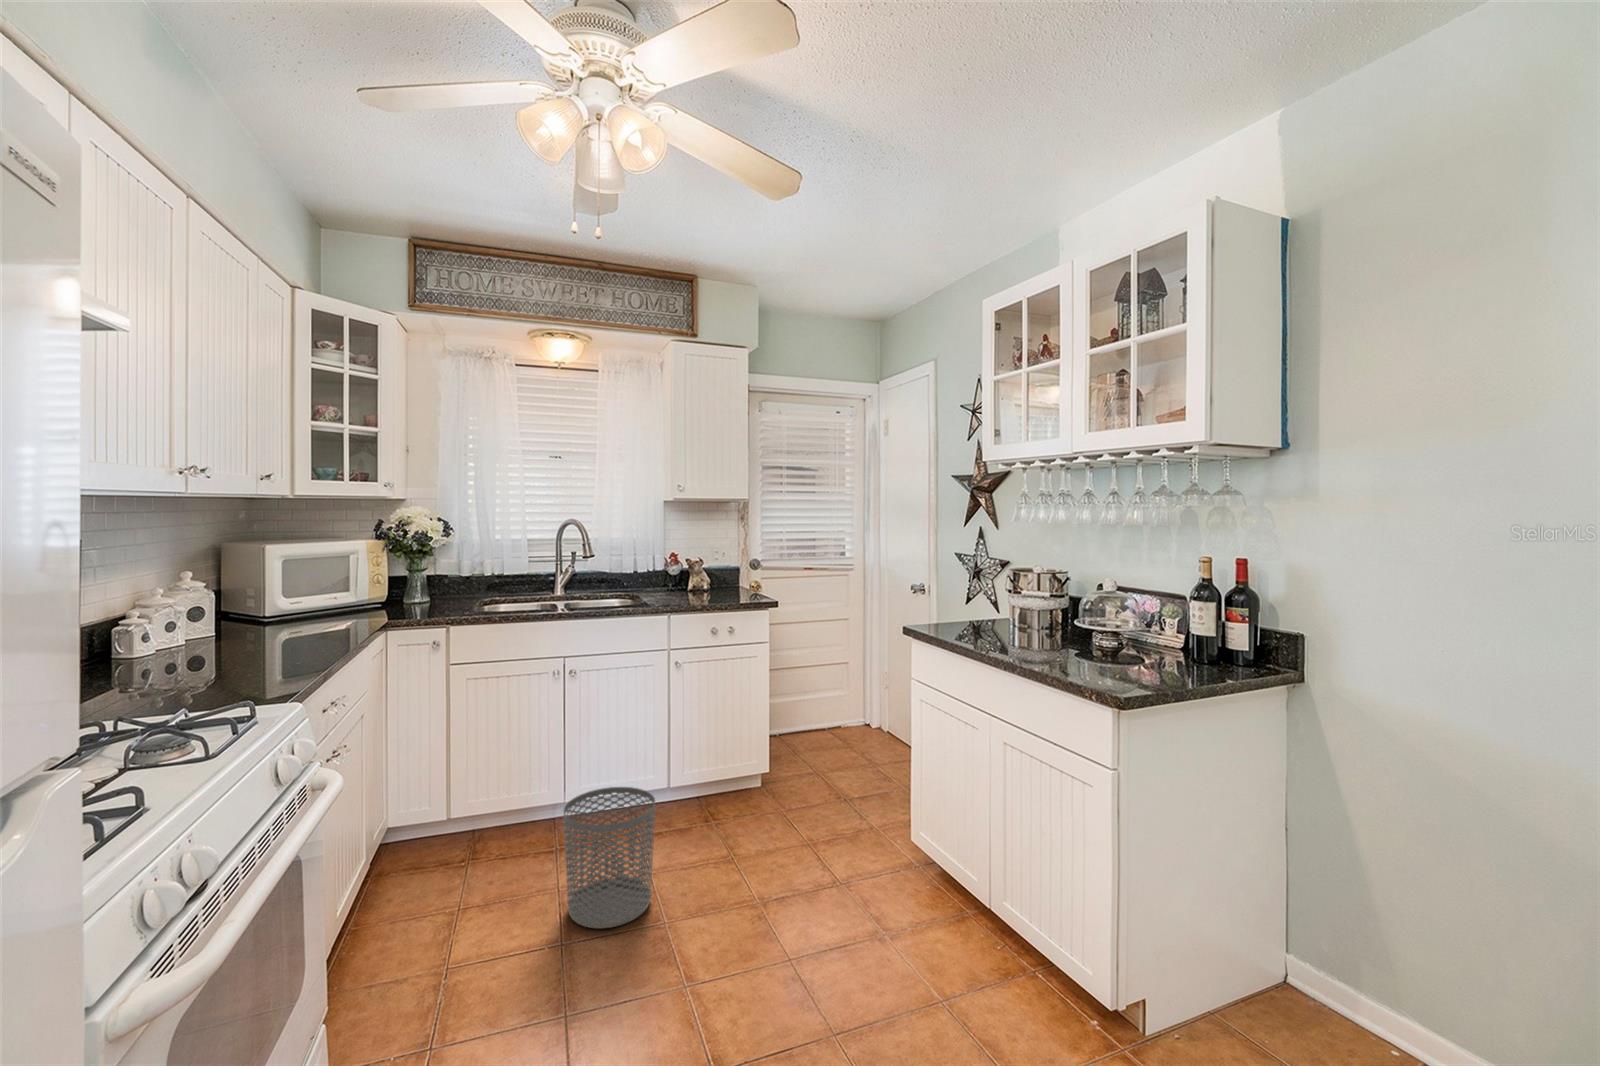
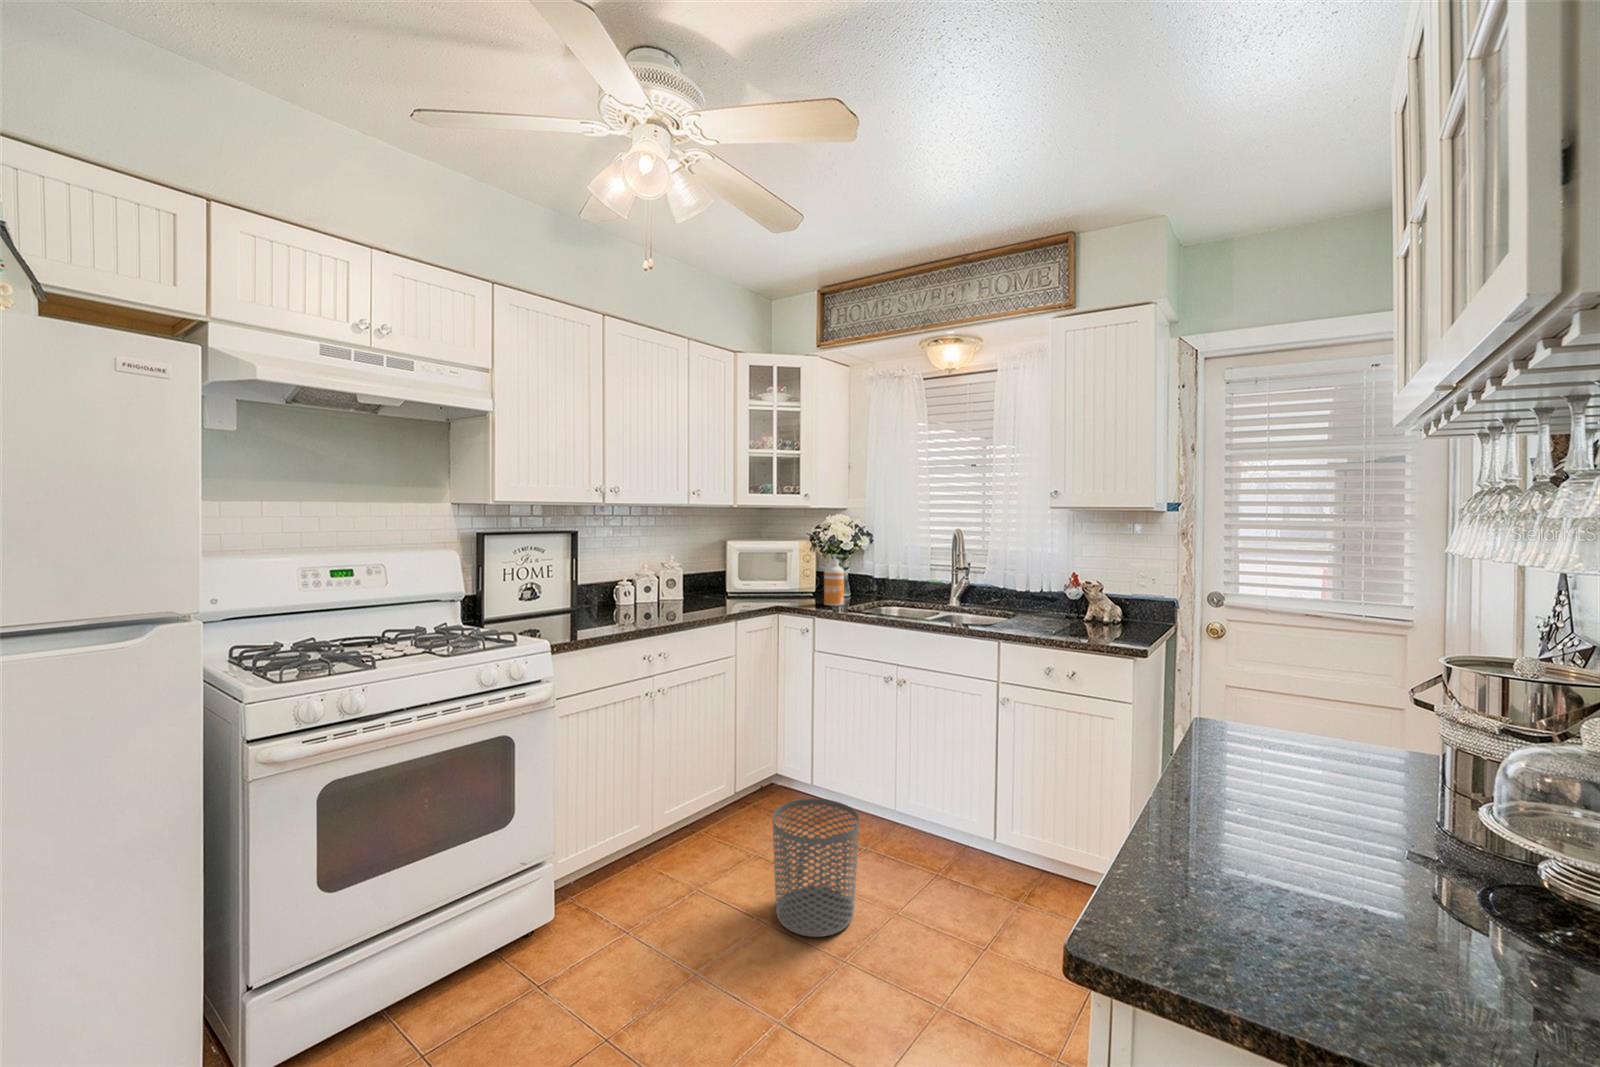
soap dispenser: none [430,551,456,610] -> present [824,555,844,606]

